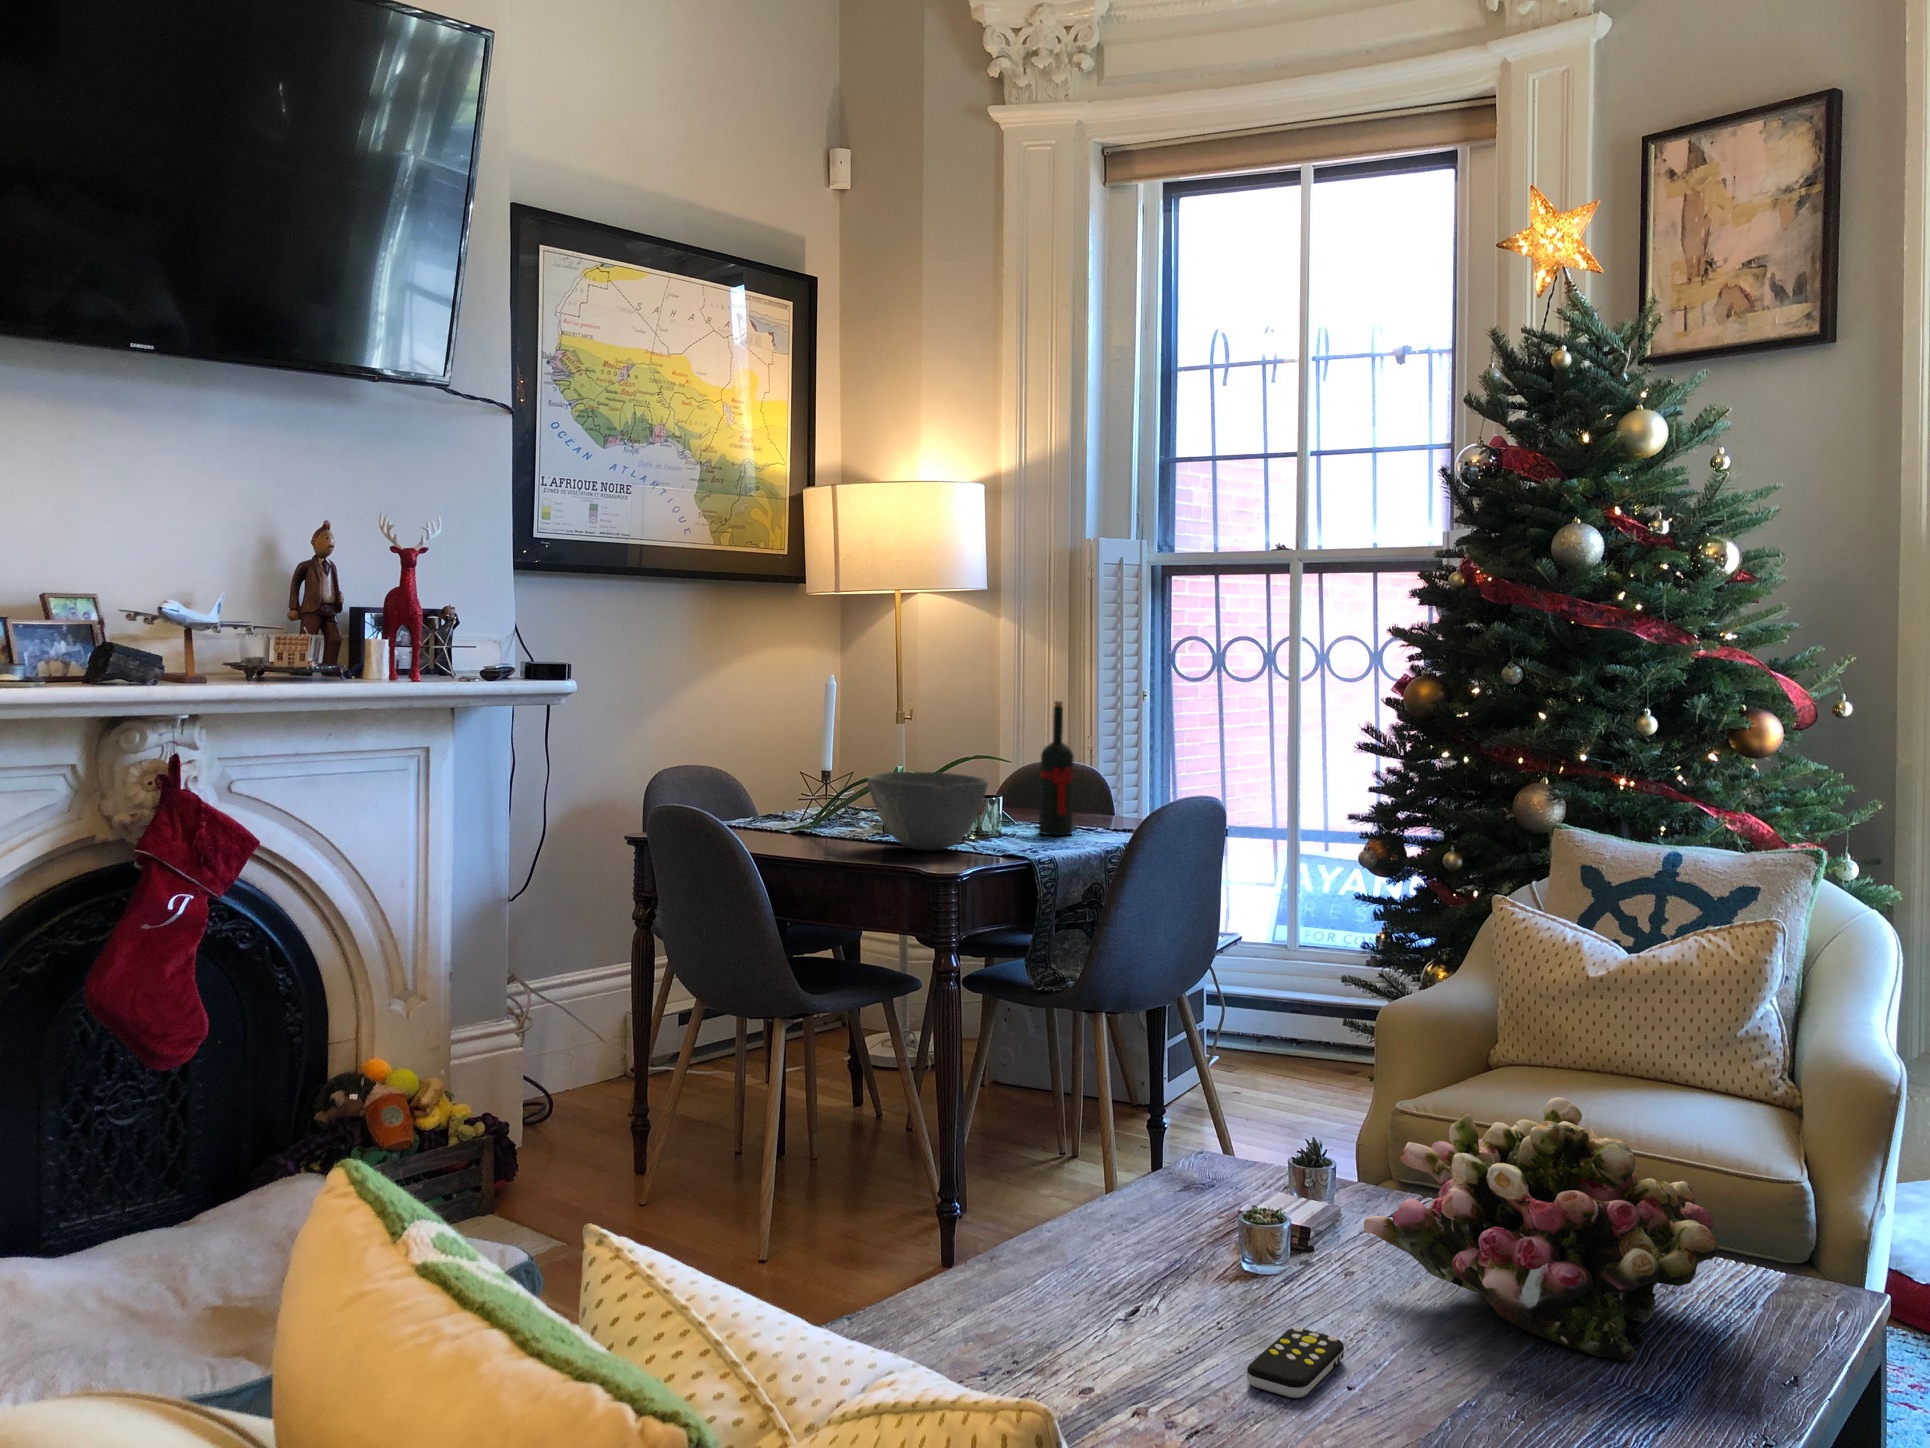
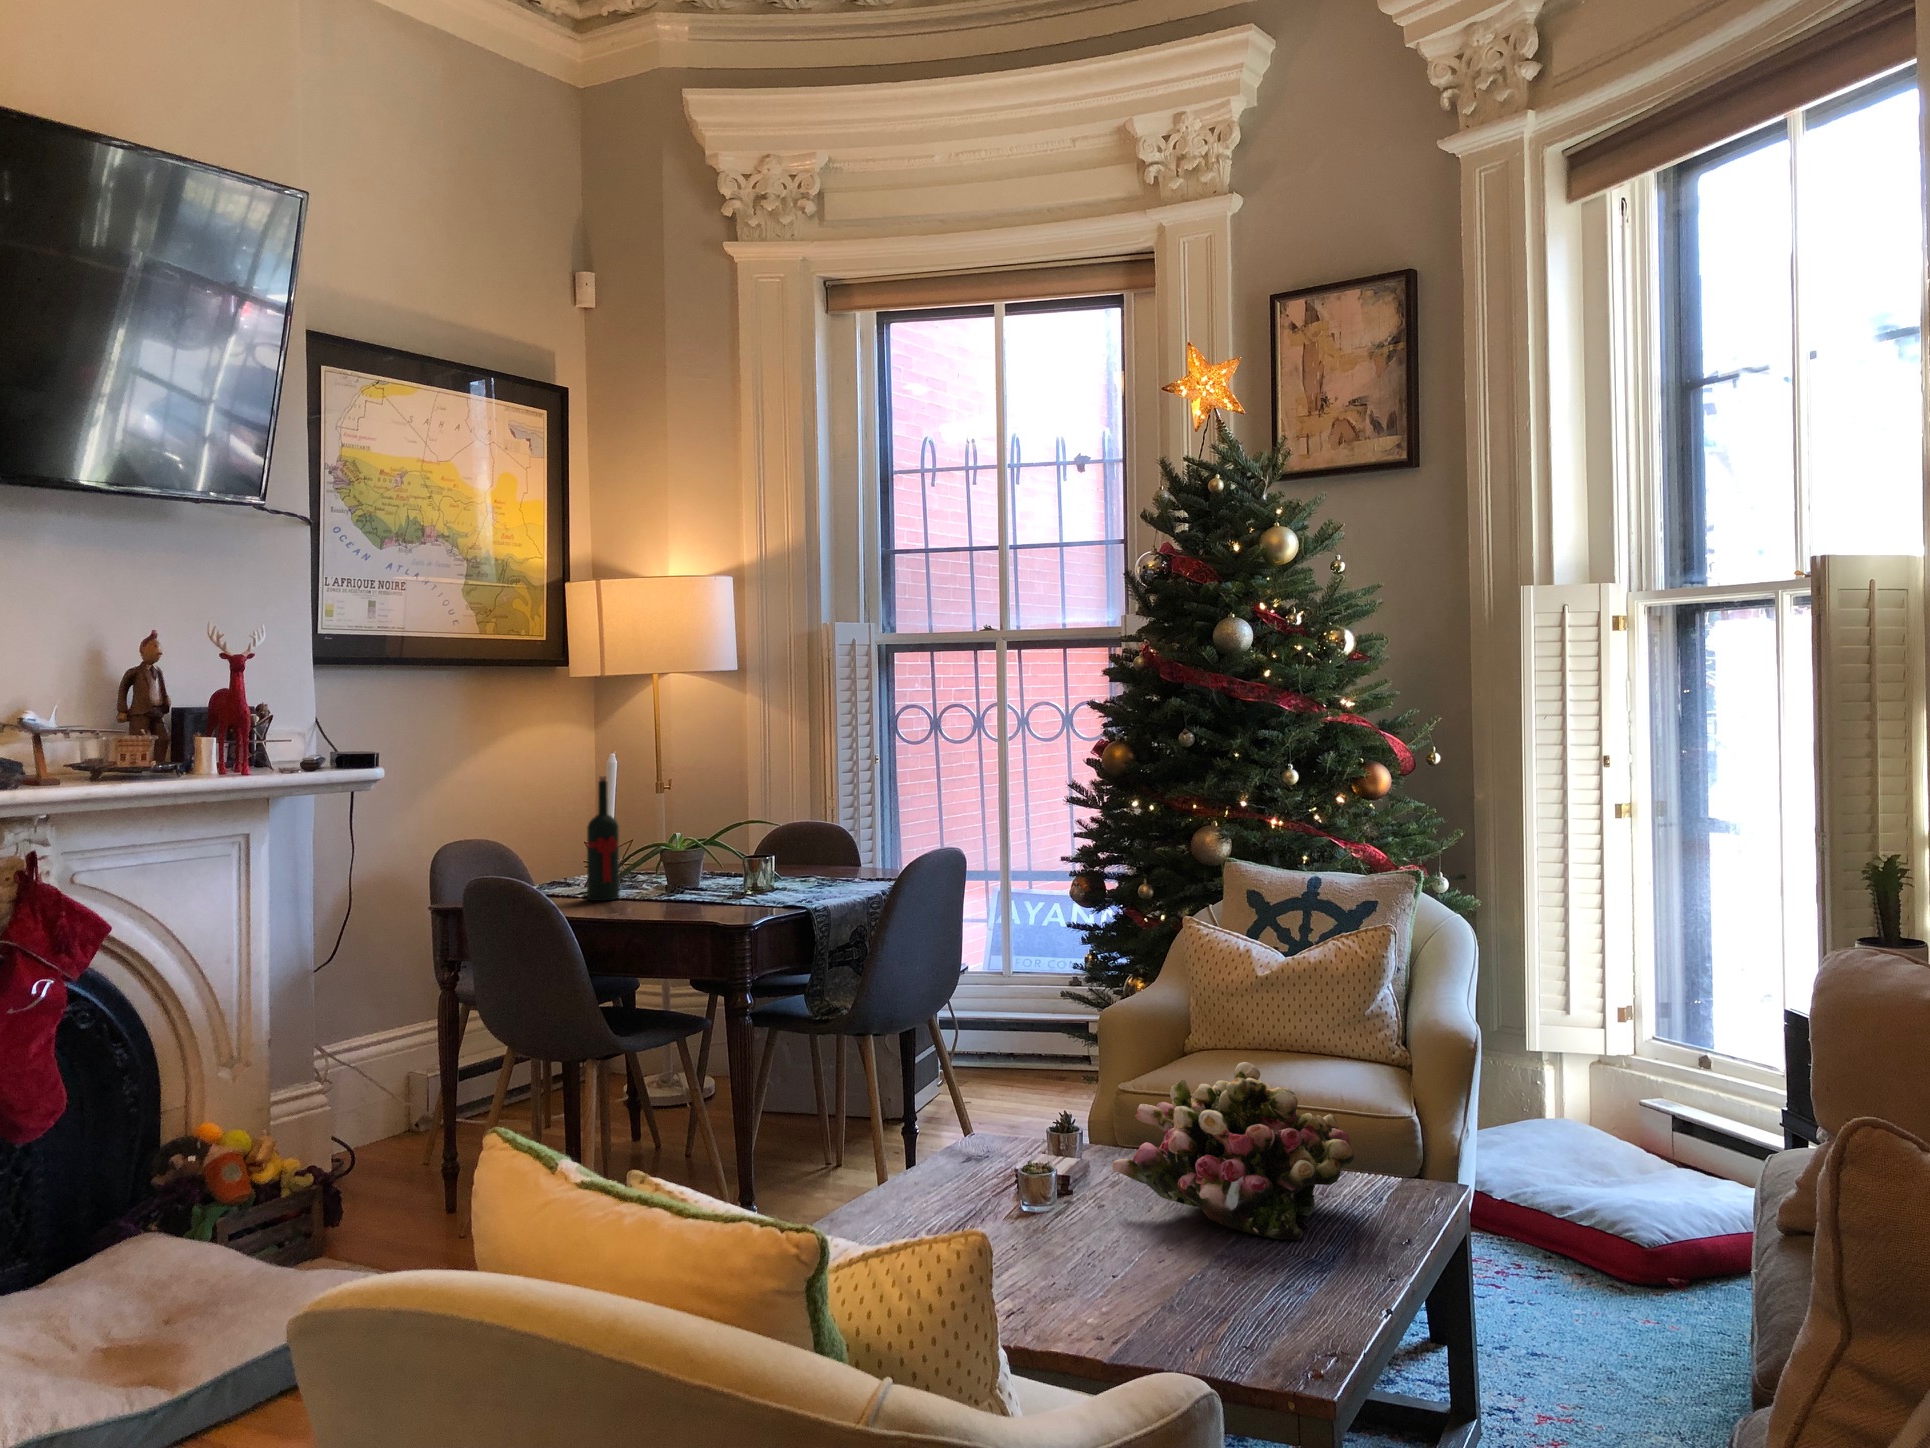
wine bottle: present [1039,701,1074,835] -> present [587,776,619,901]
bowl: present [867,772,988,851] -> none [664,838,769,906]
remote control: present [1247,1327,1344,1398] -> none [1044,1239,1108,1283]

